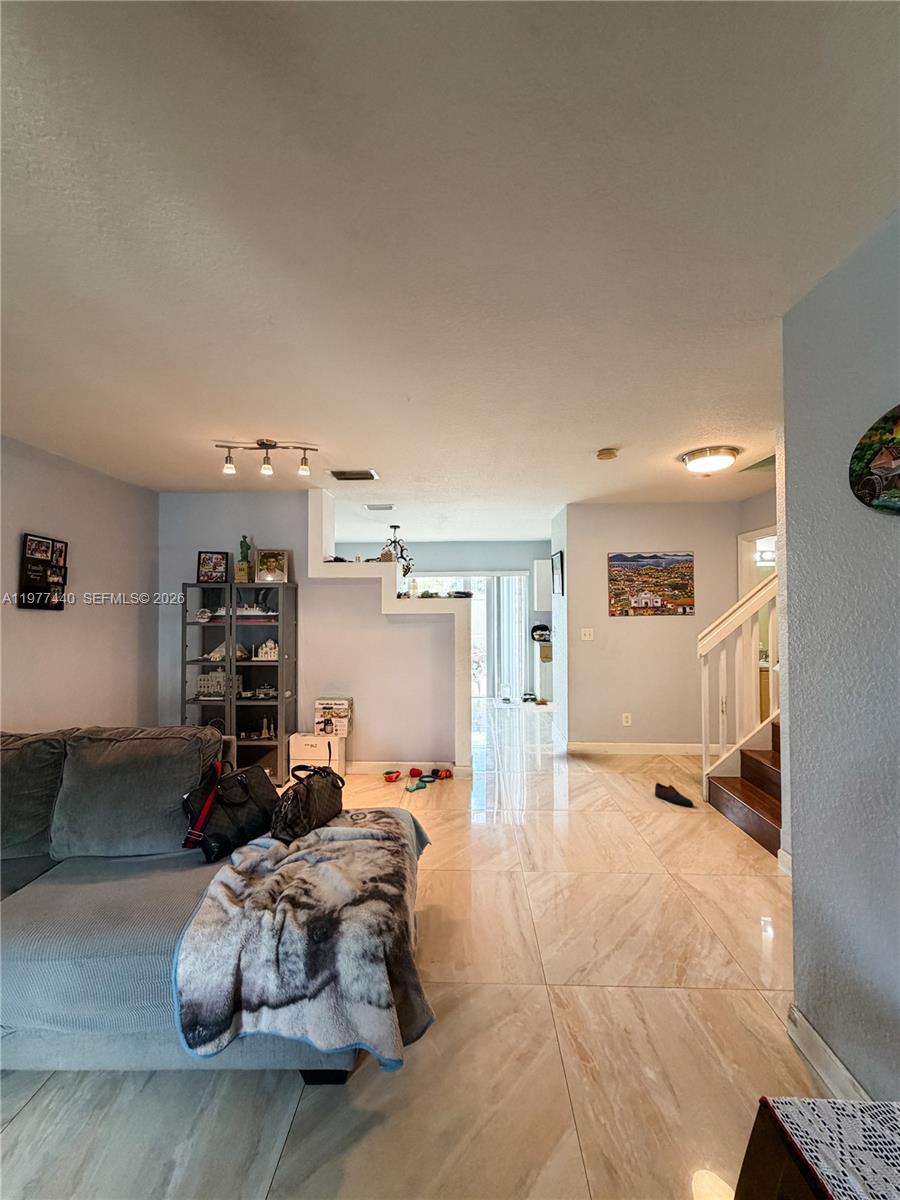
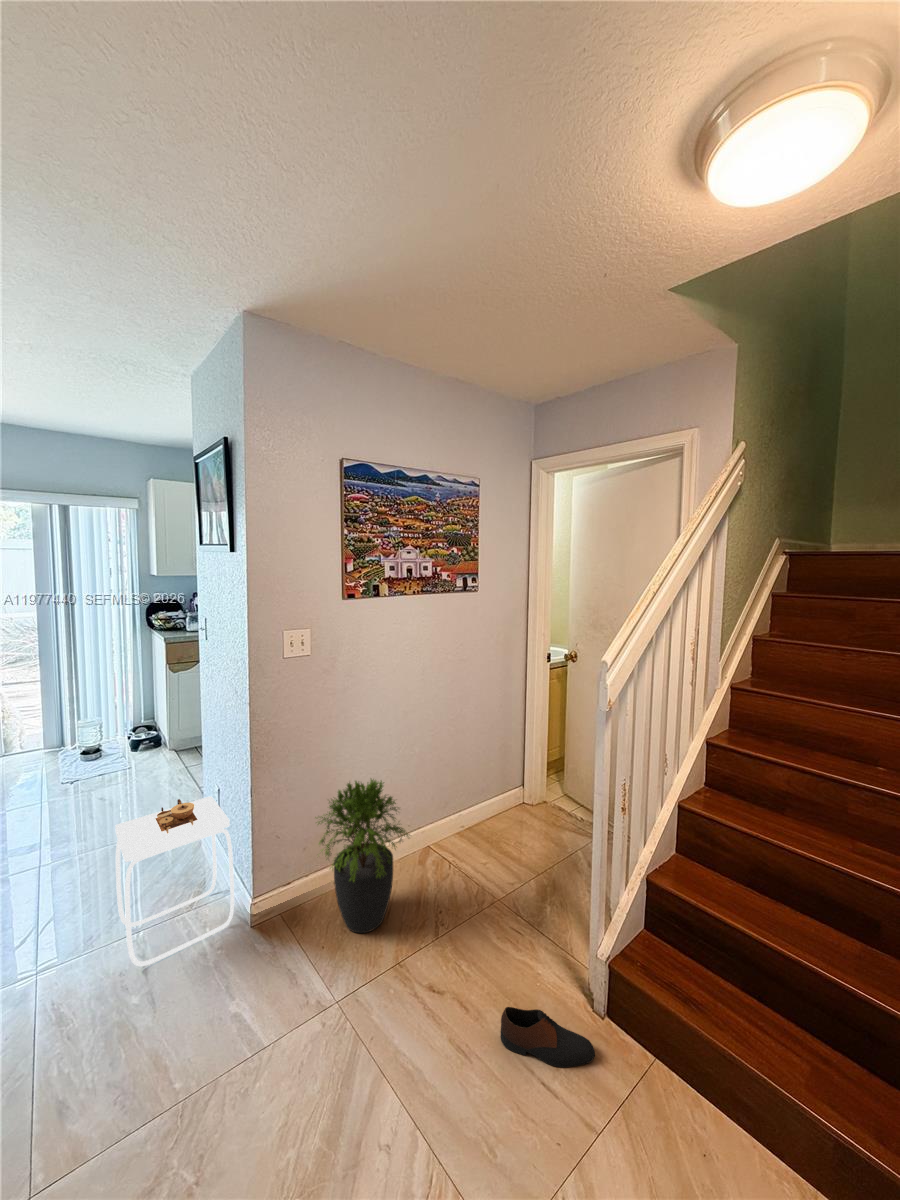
potted plant: none [592,697,636,767] -> present [315,779,410,933]

